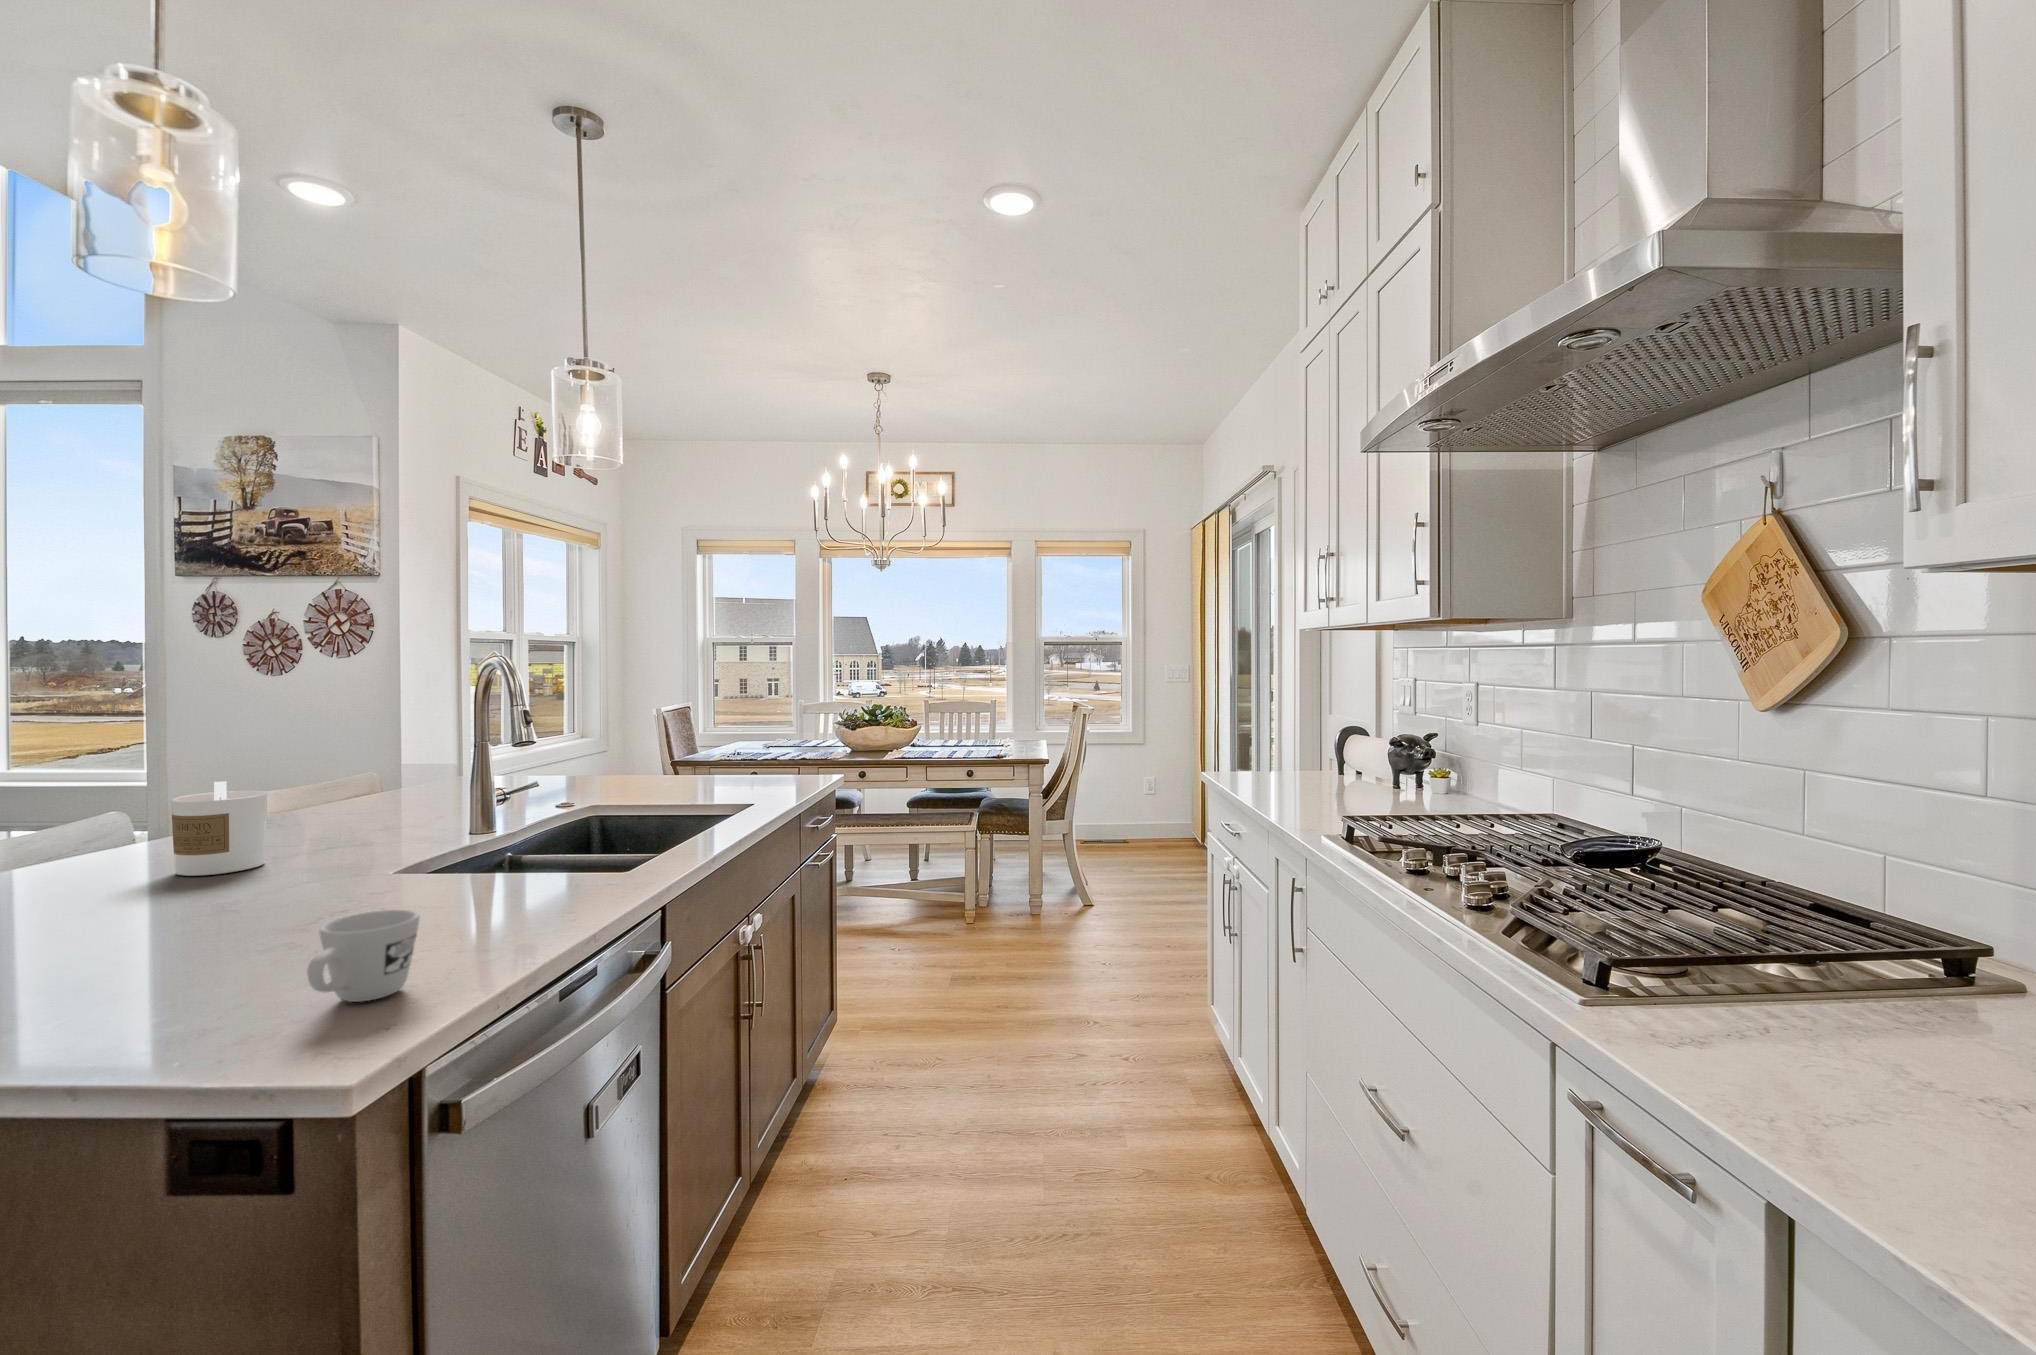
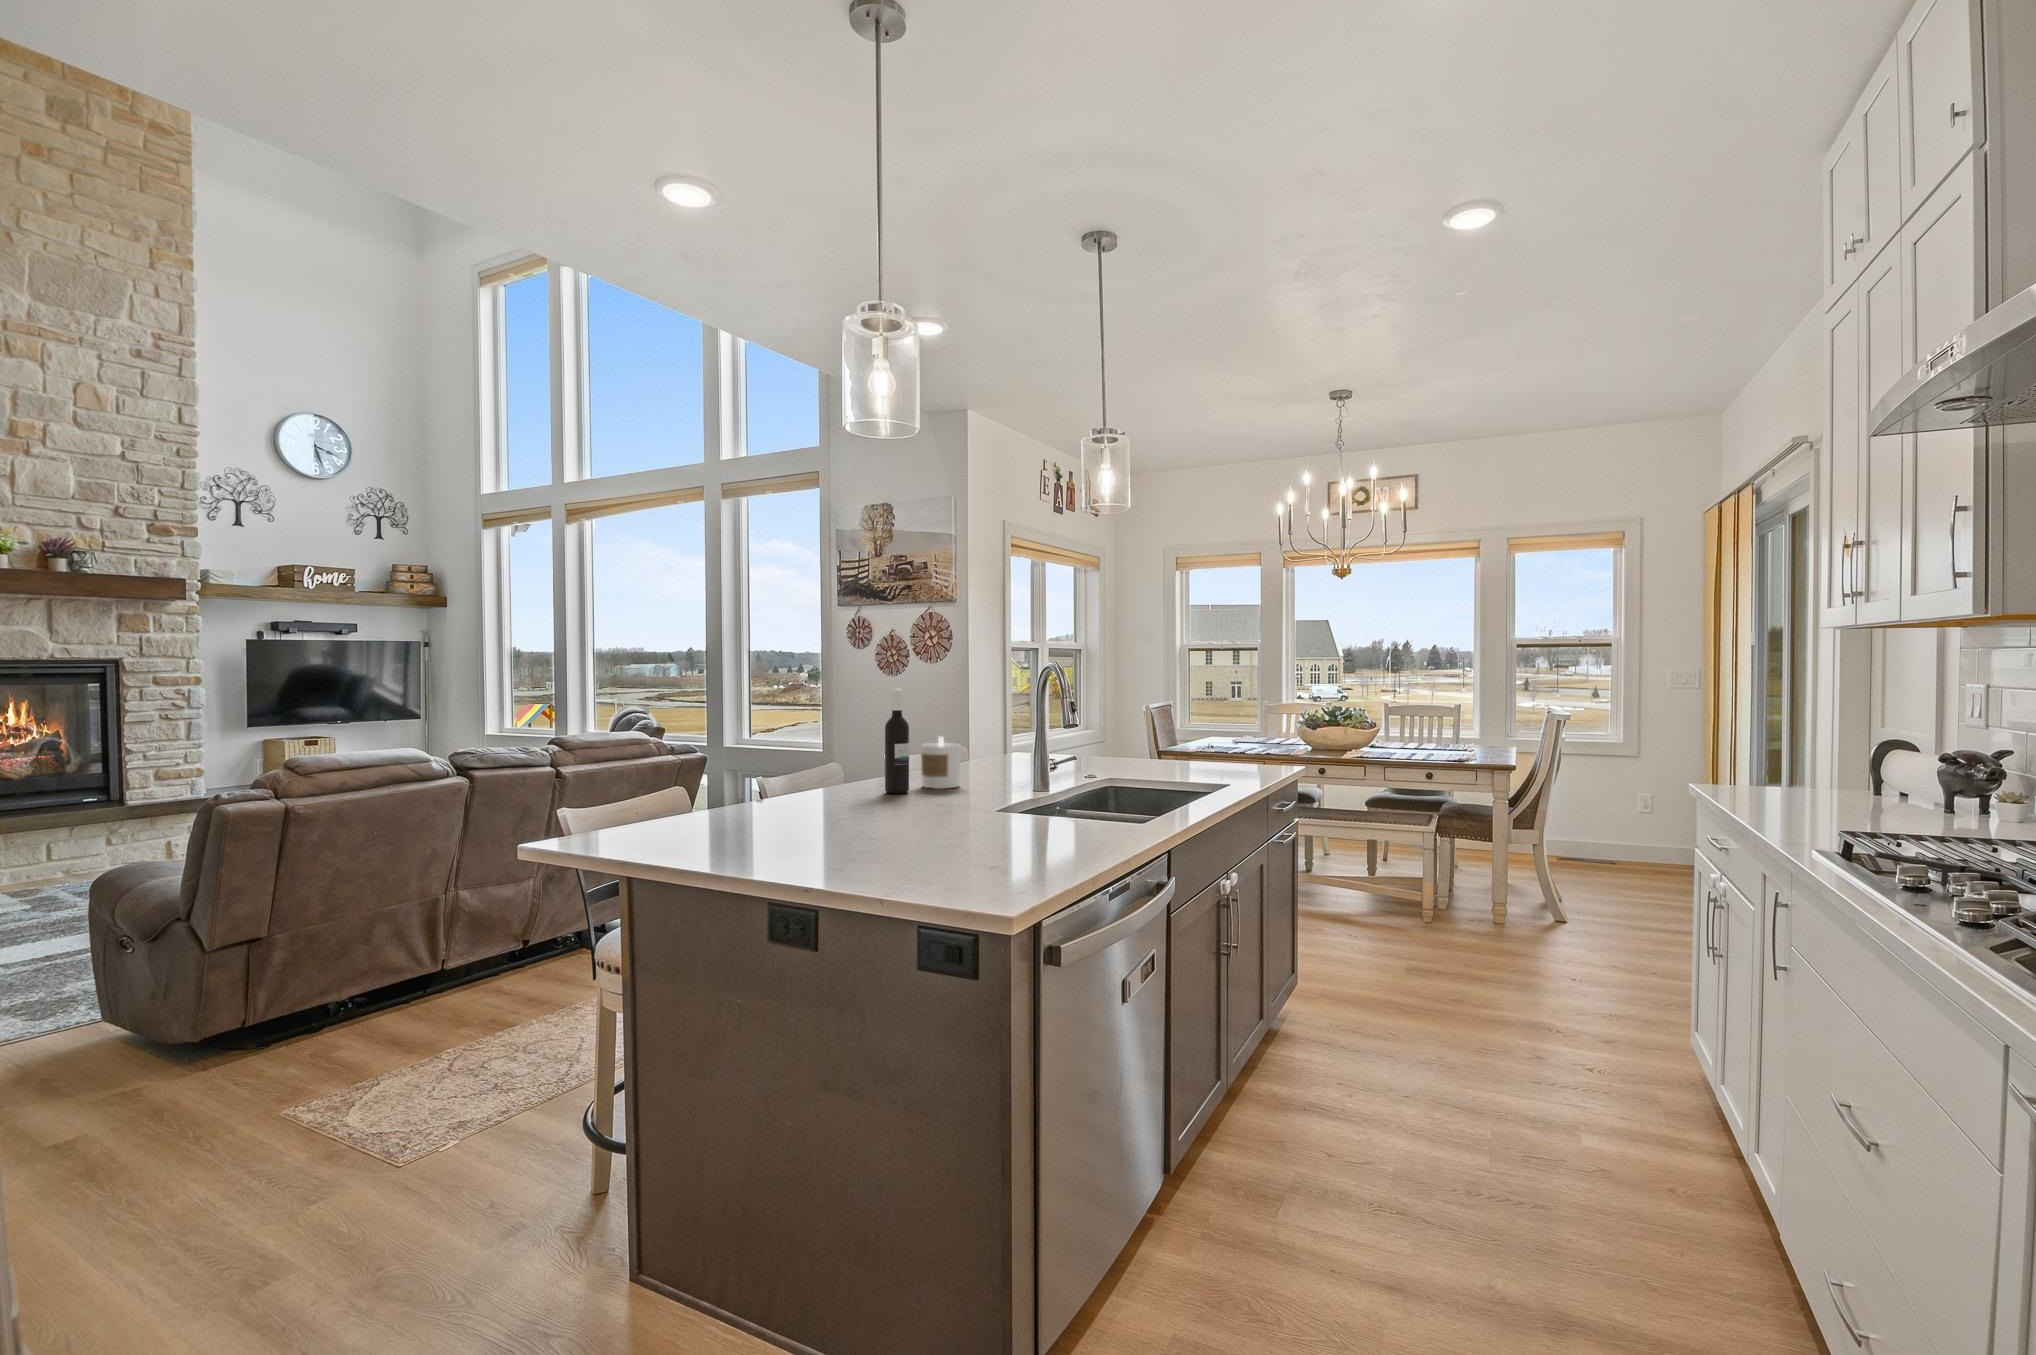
wine bottle: none [59,700,126,900] -> present [885,689,909,794]
mug: present [307,909,420,1002] -> none [1043,798,1083,840]

